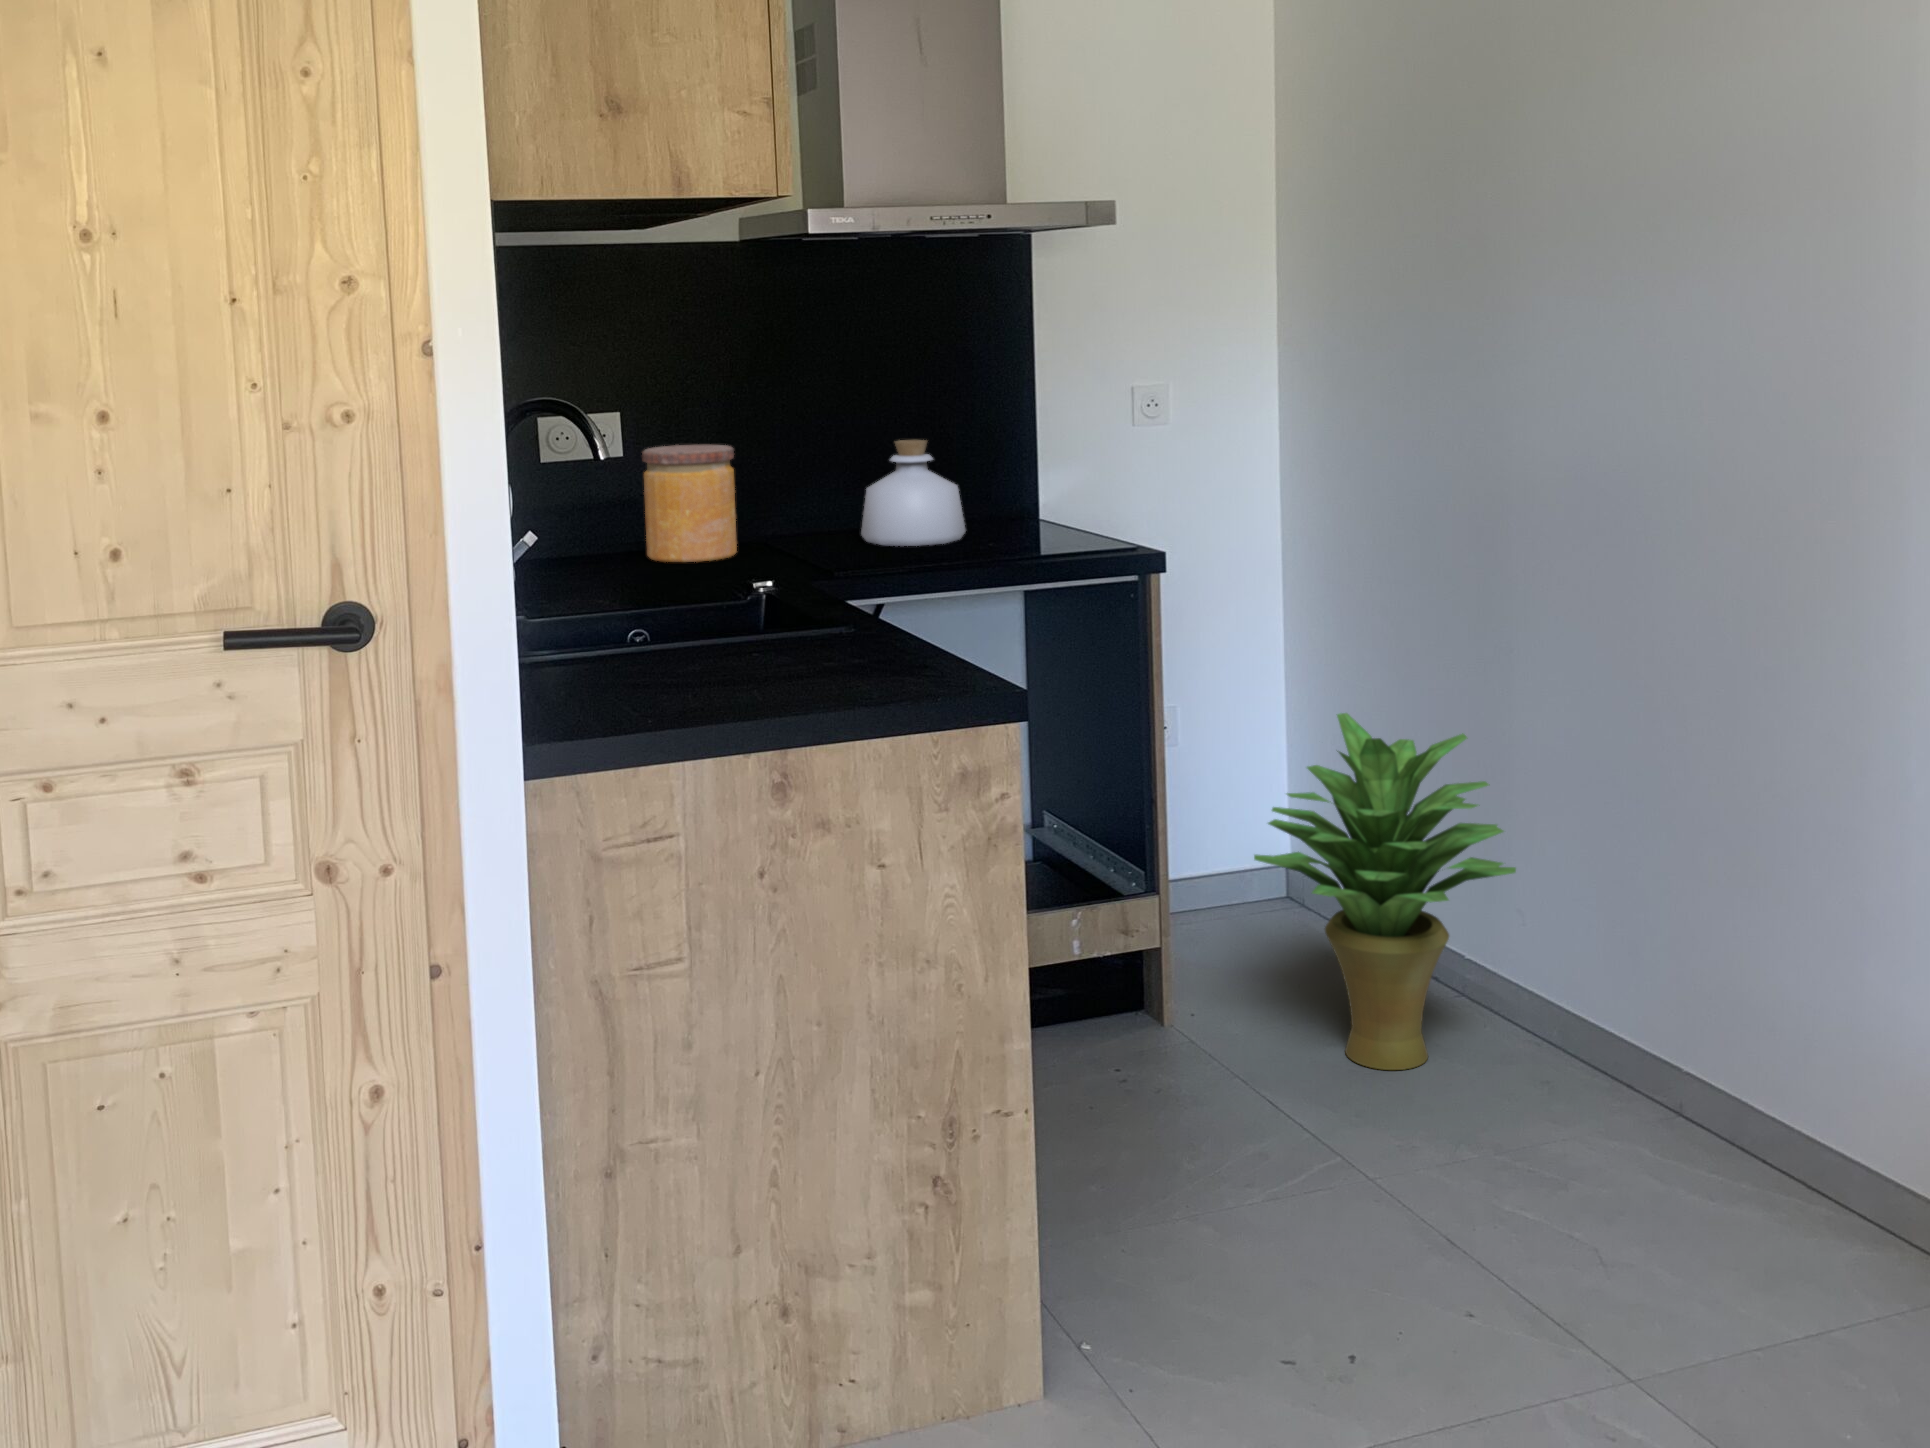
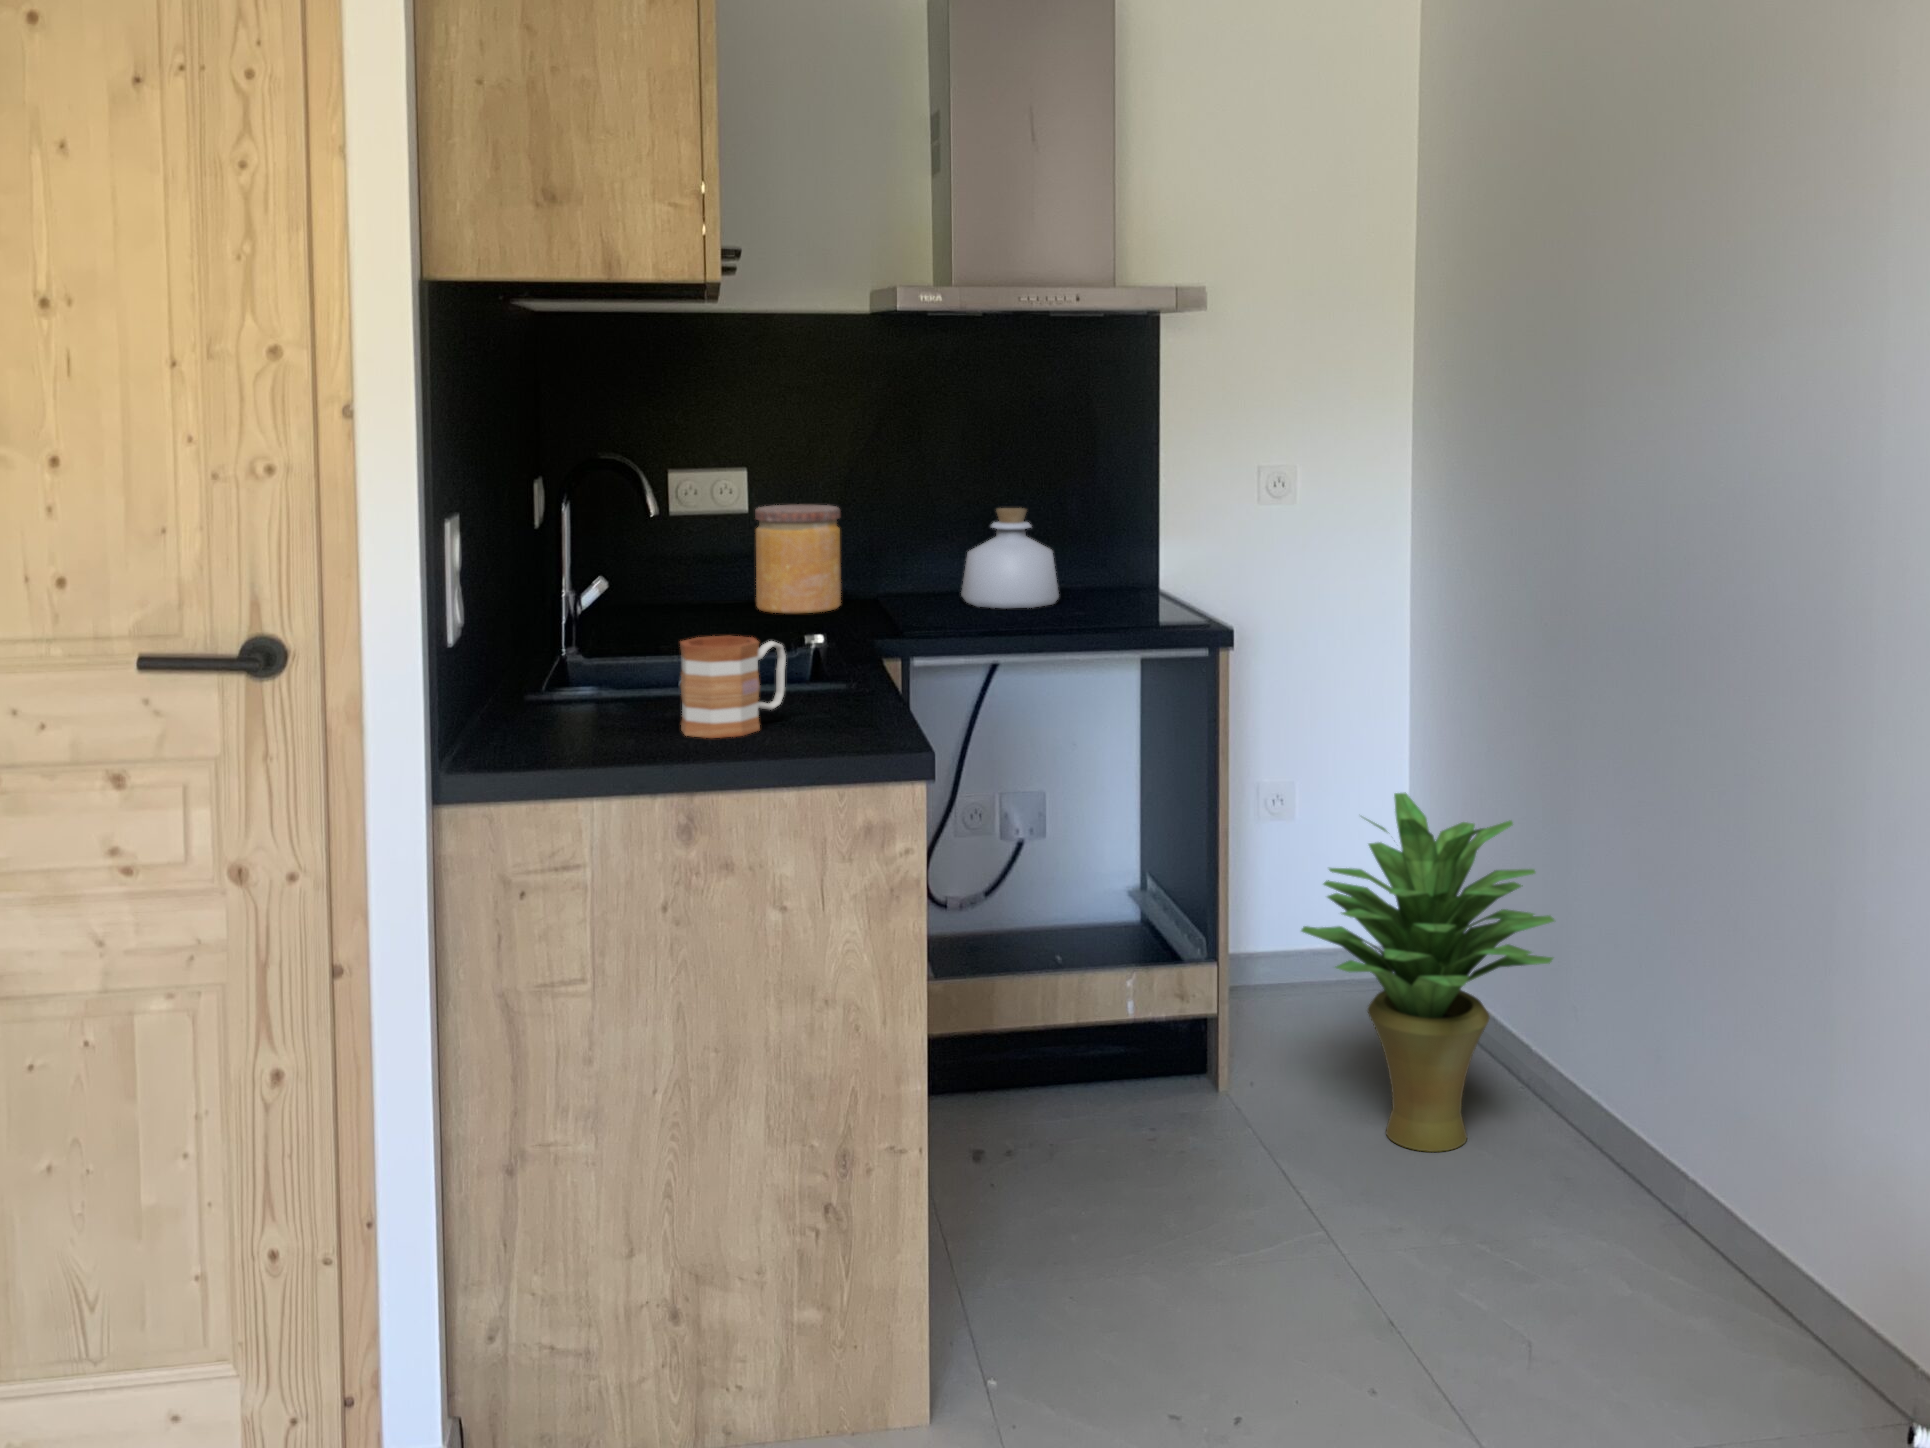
mug: none [736,583,838,693] -> present [680,636,786,738]

